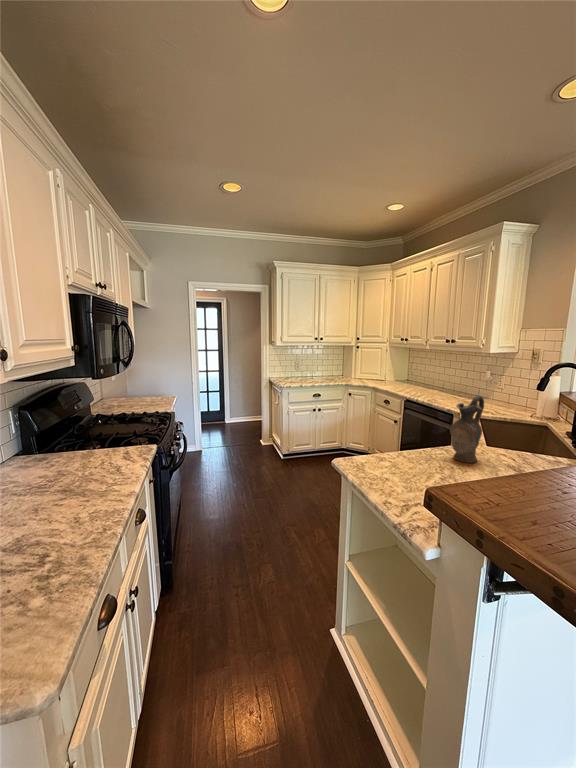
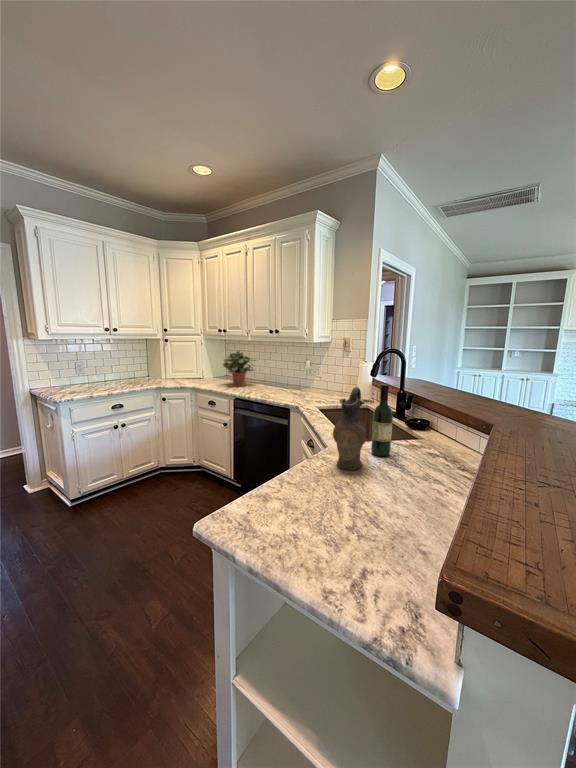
potted plant: none [400,358,434,390] -> present [223,351,256,386]
wine bottle: none [498,396,522,462] -> present [371,384,393,456]

